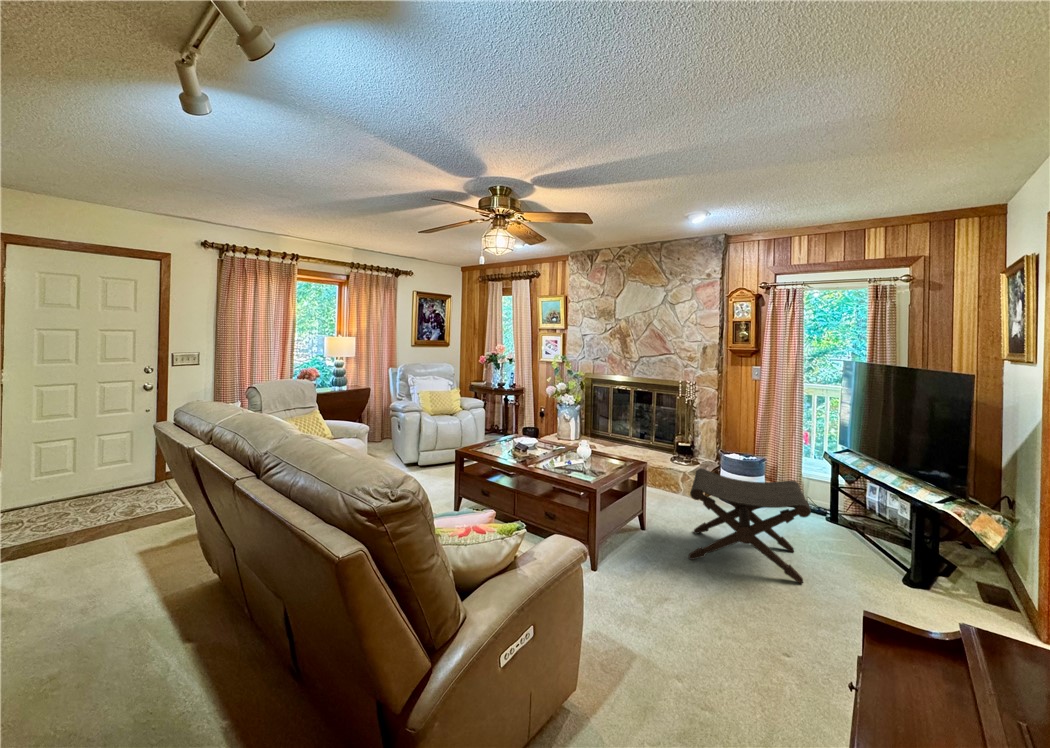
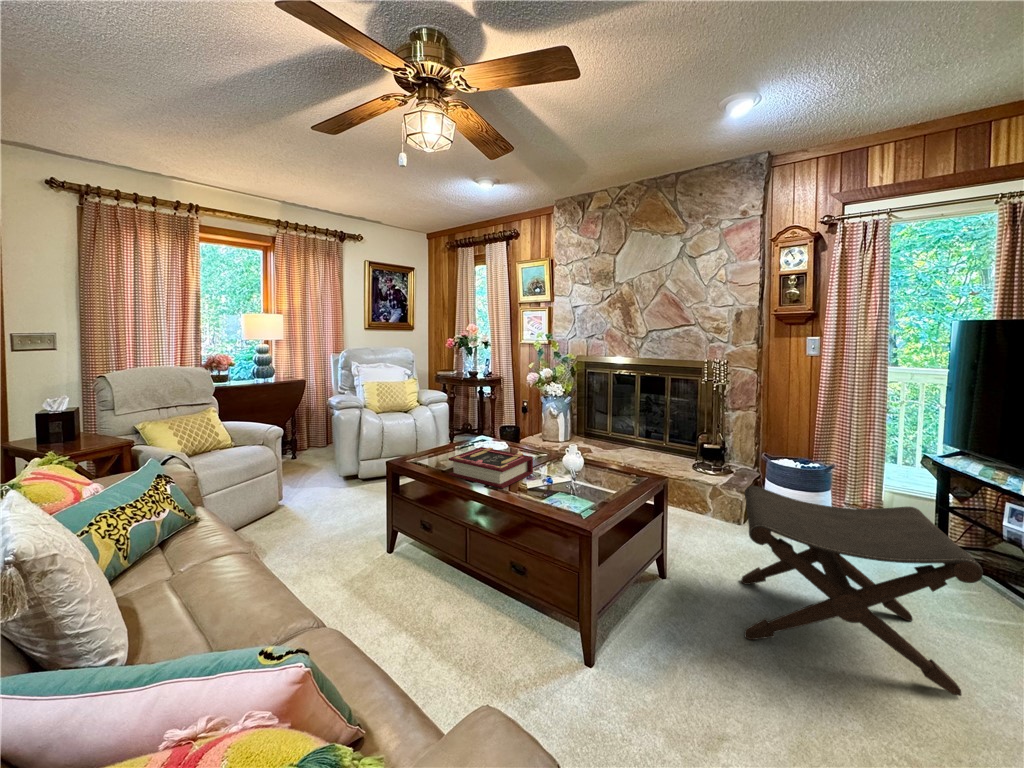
book: none [502,441,558,467] -> present [448,447,533,488]

